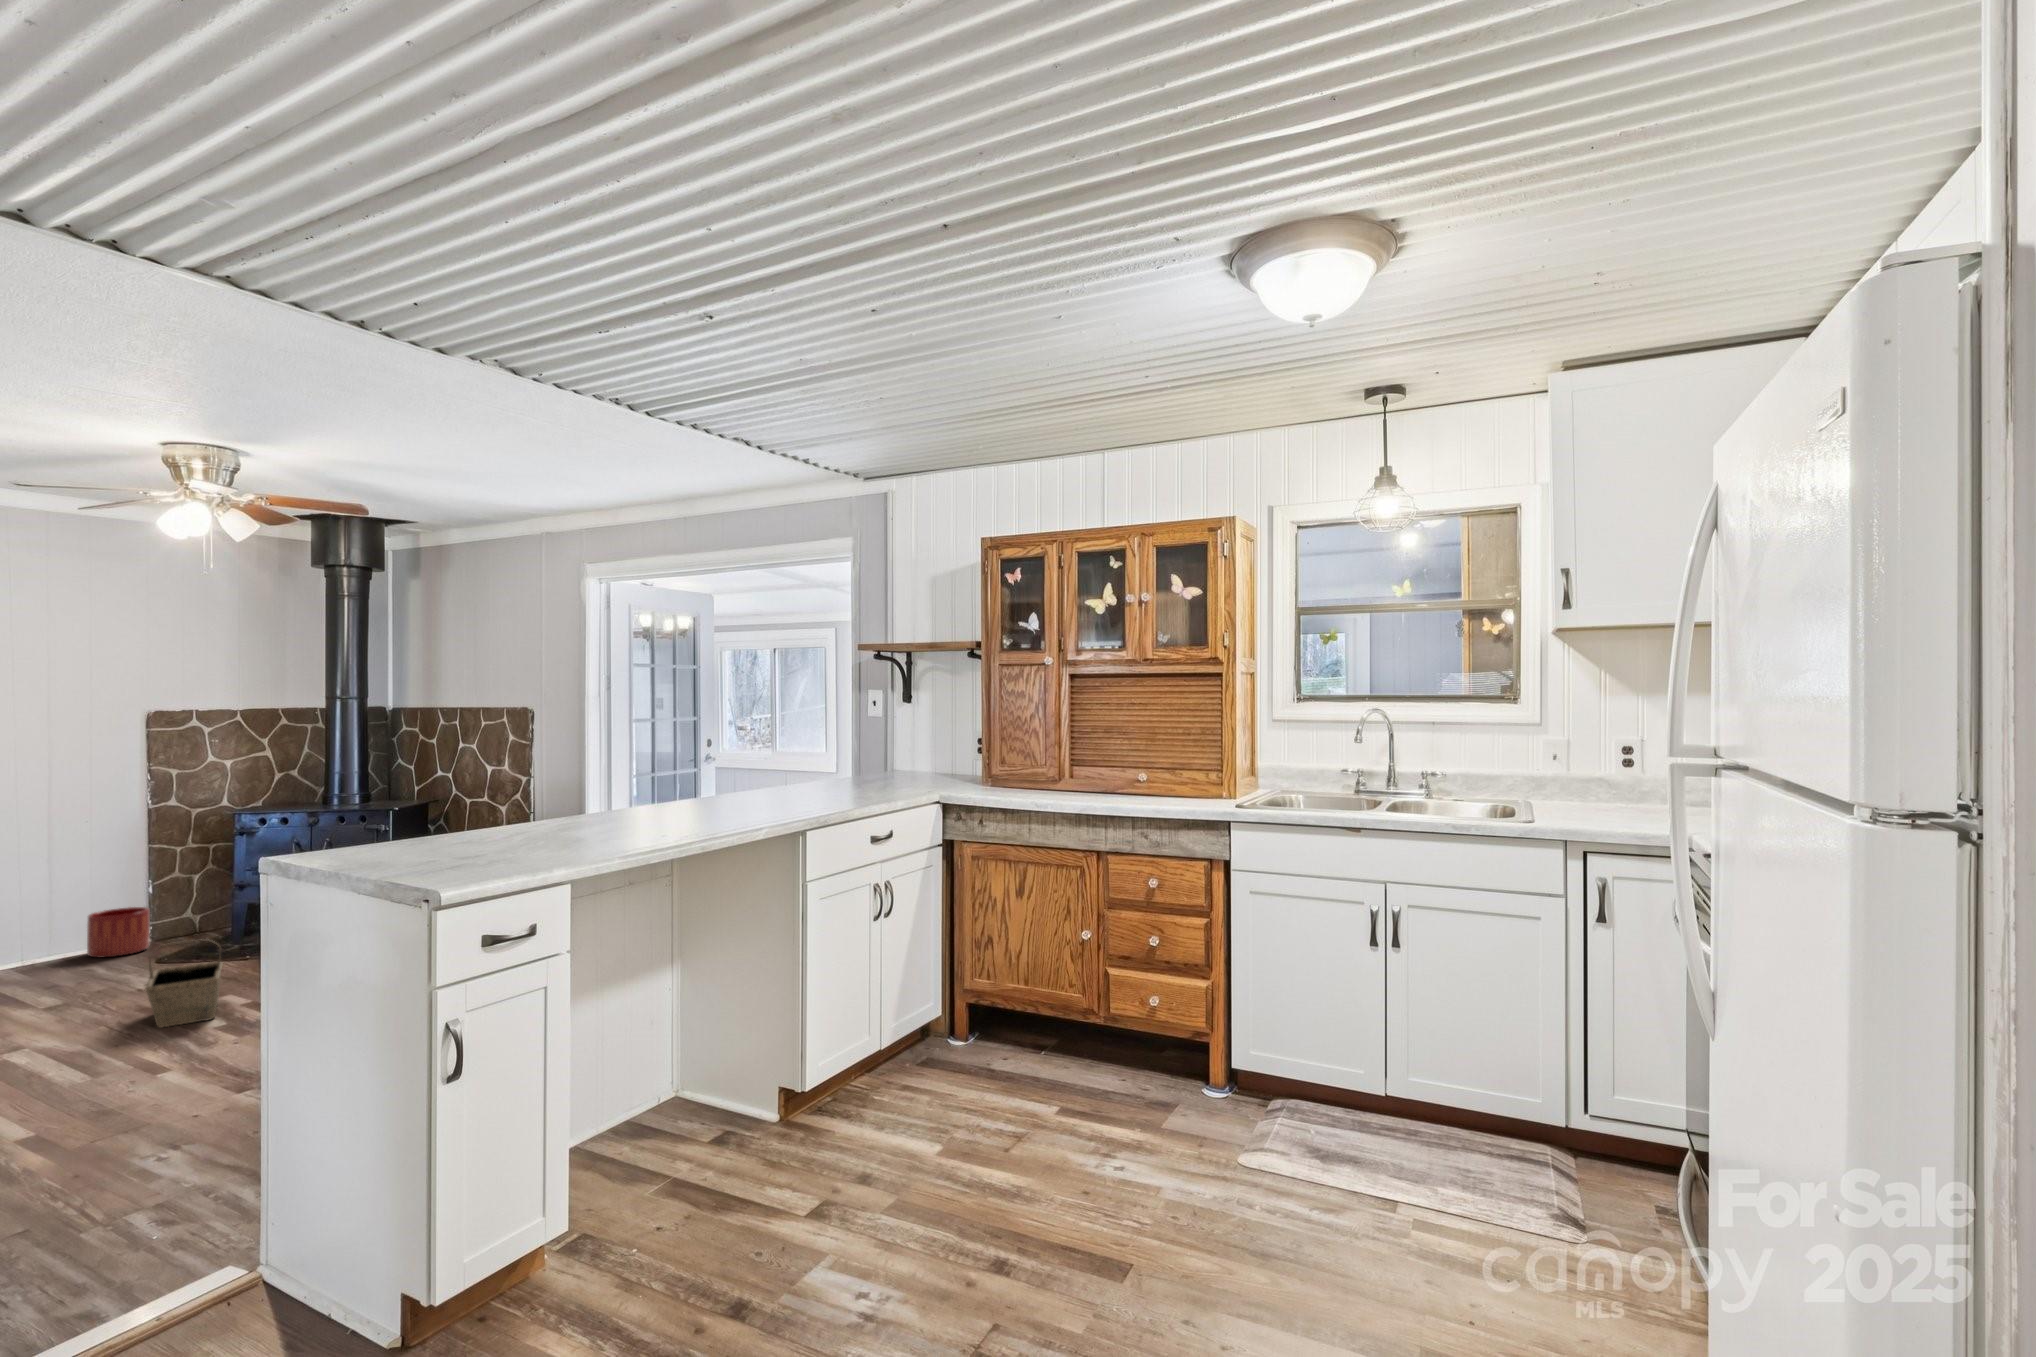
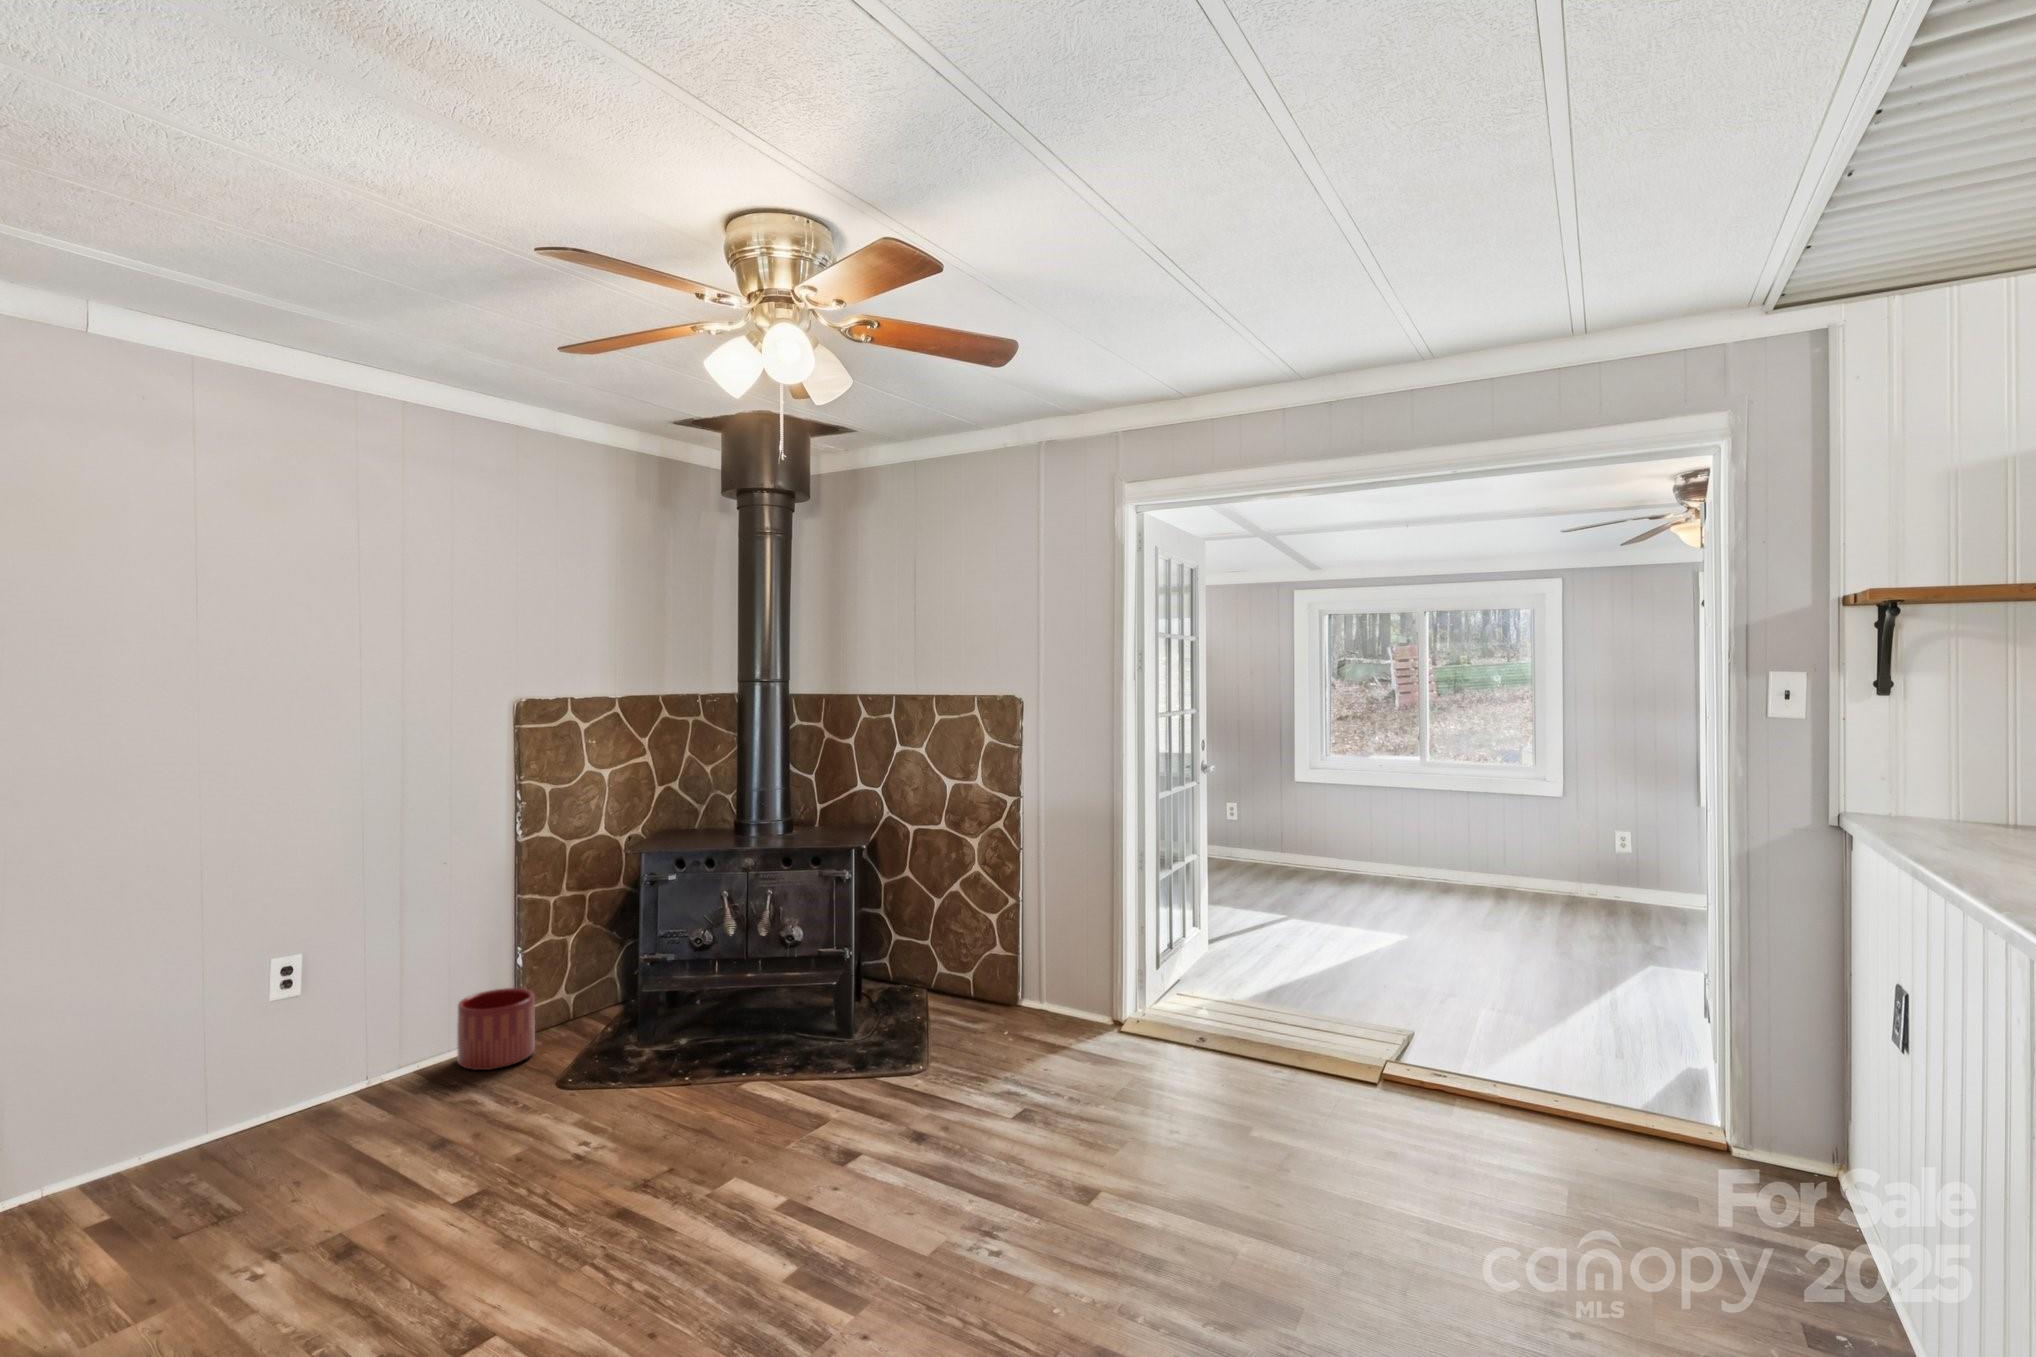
basket: present [145,940,223,1028] -> none [654,1108,784,1285]

